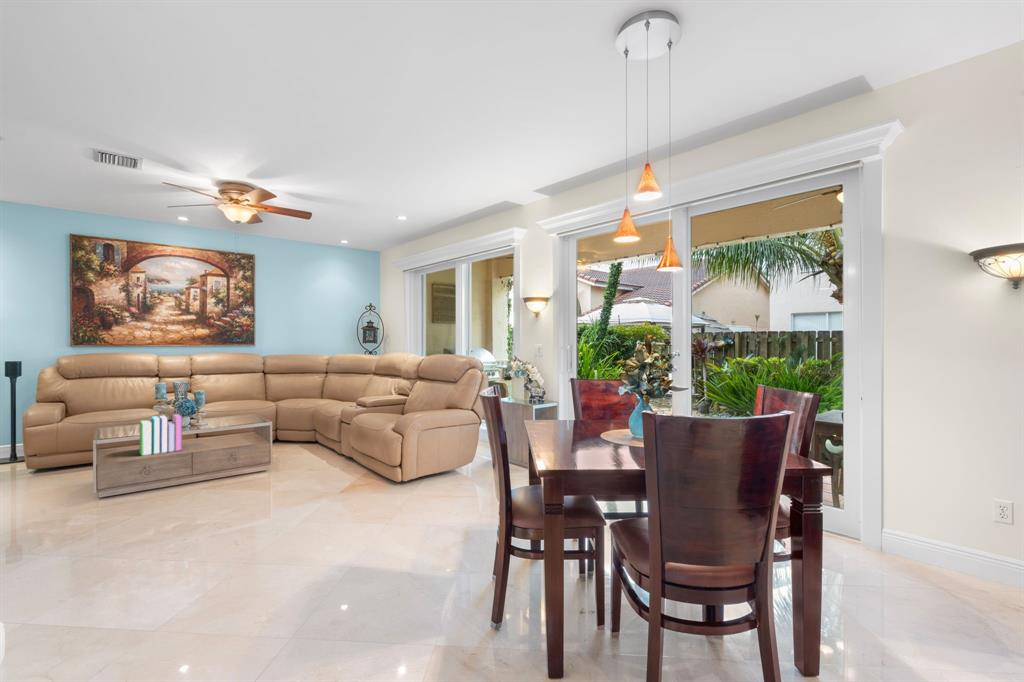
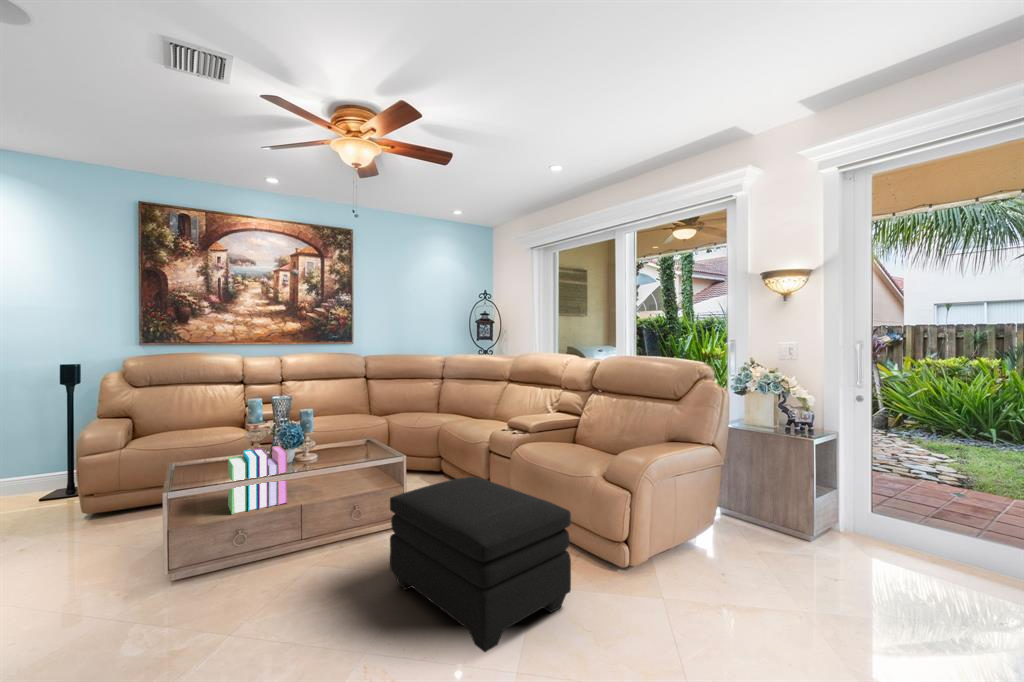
ottoman: none [246,429,353,513] -> present [390,477,571,652]

